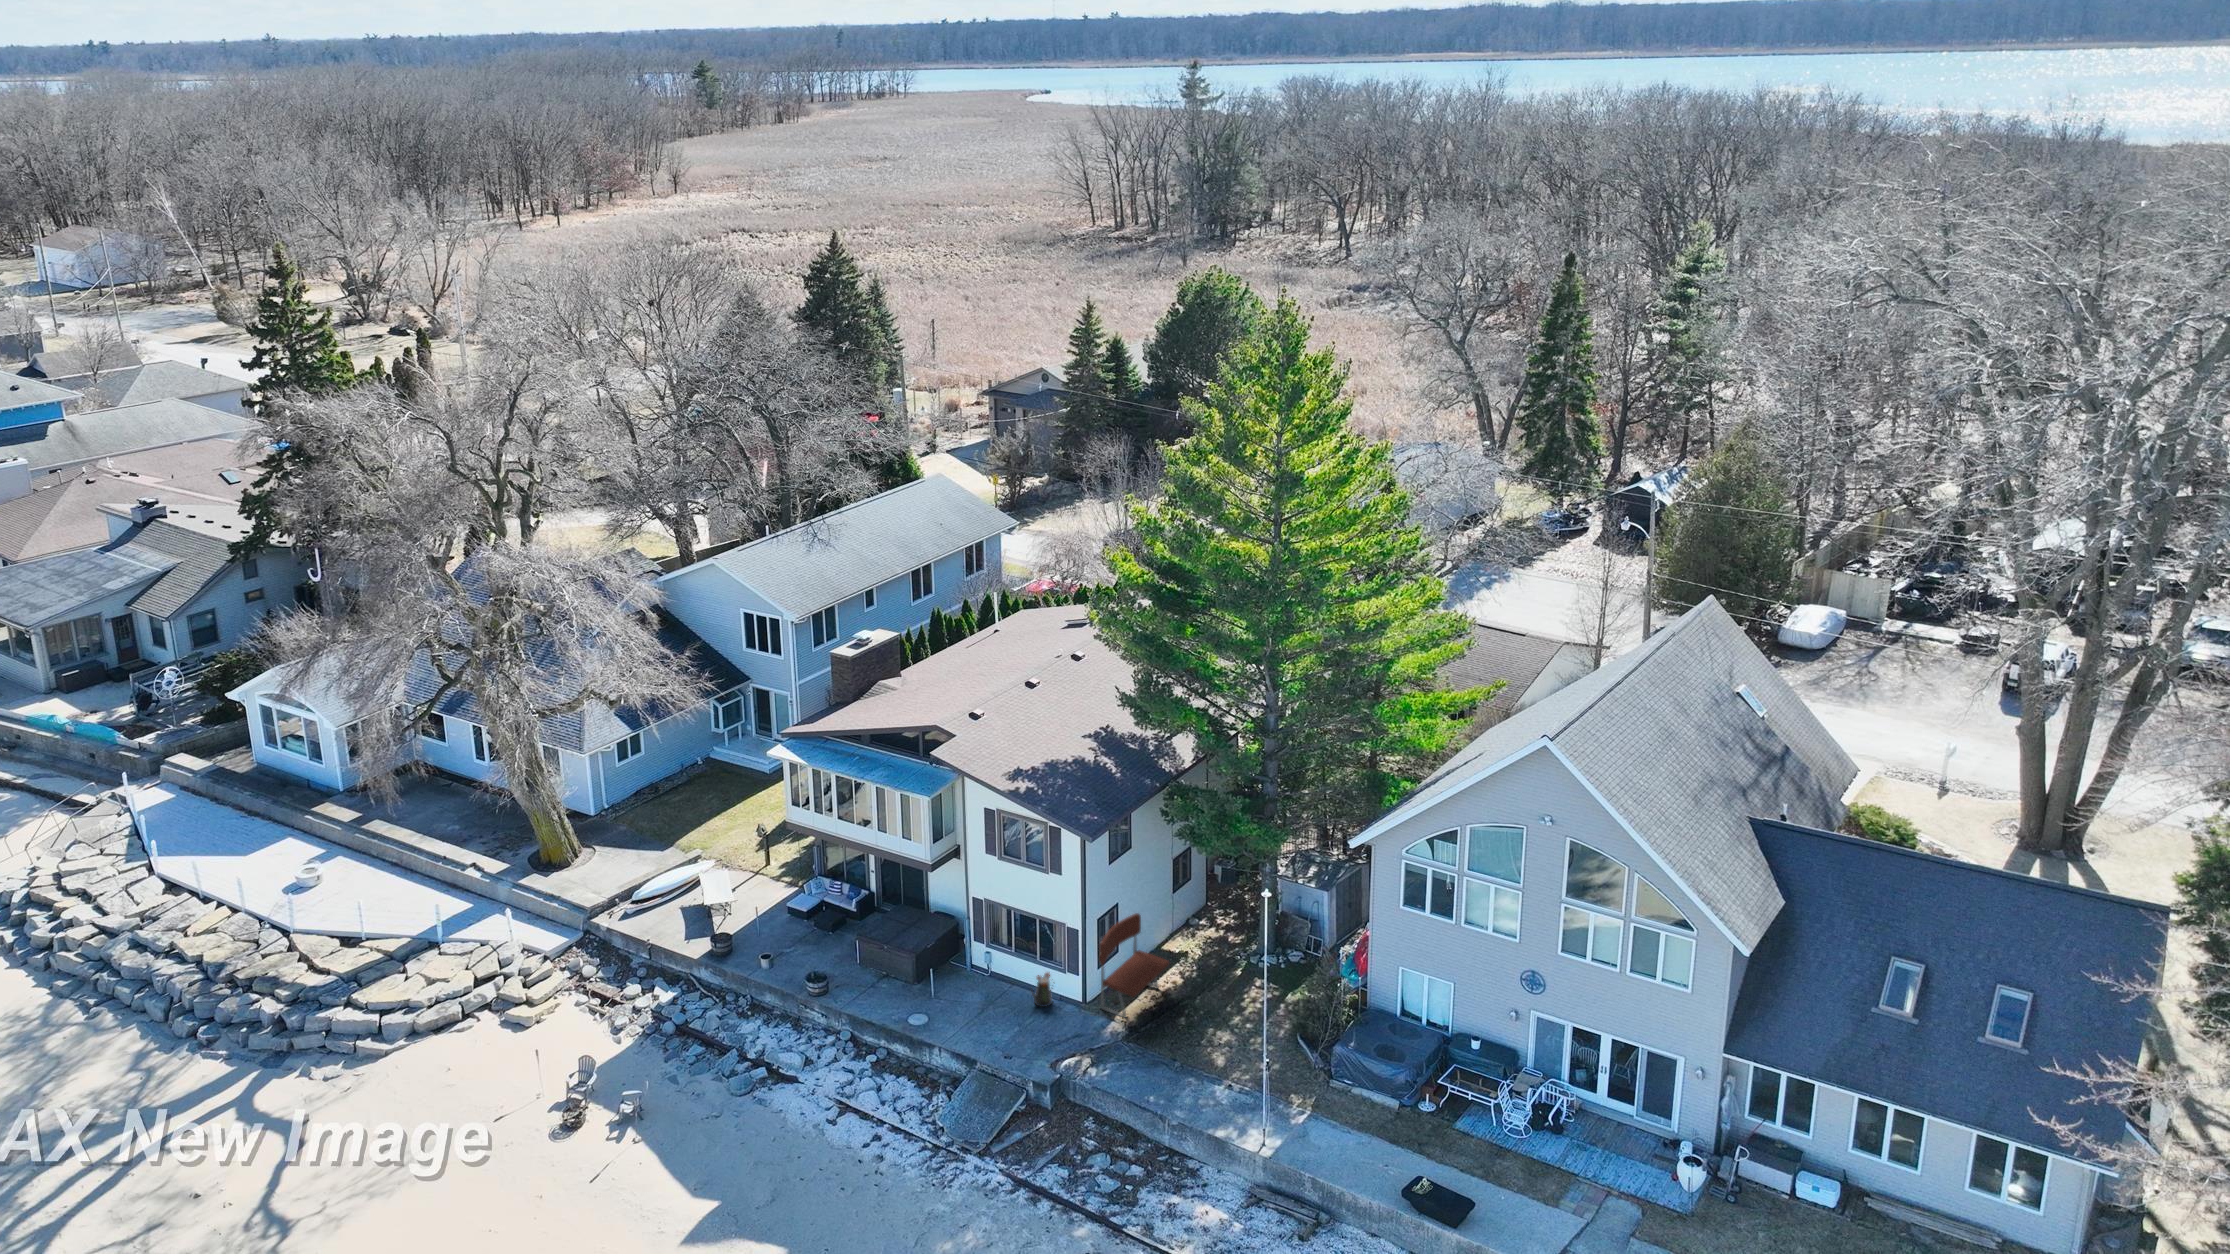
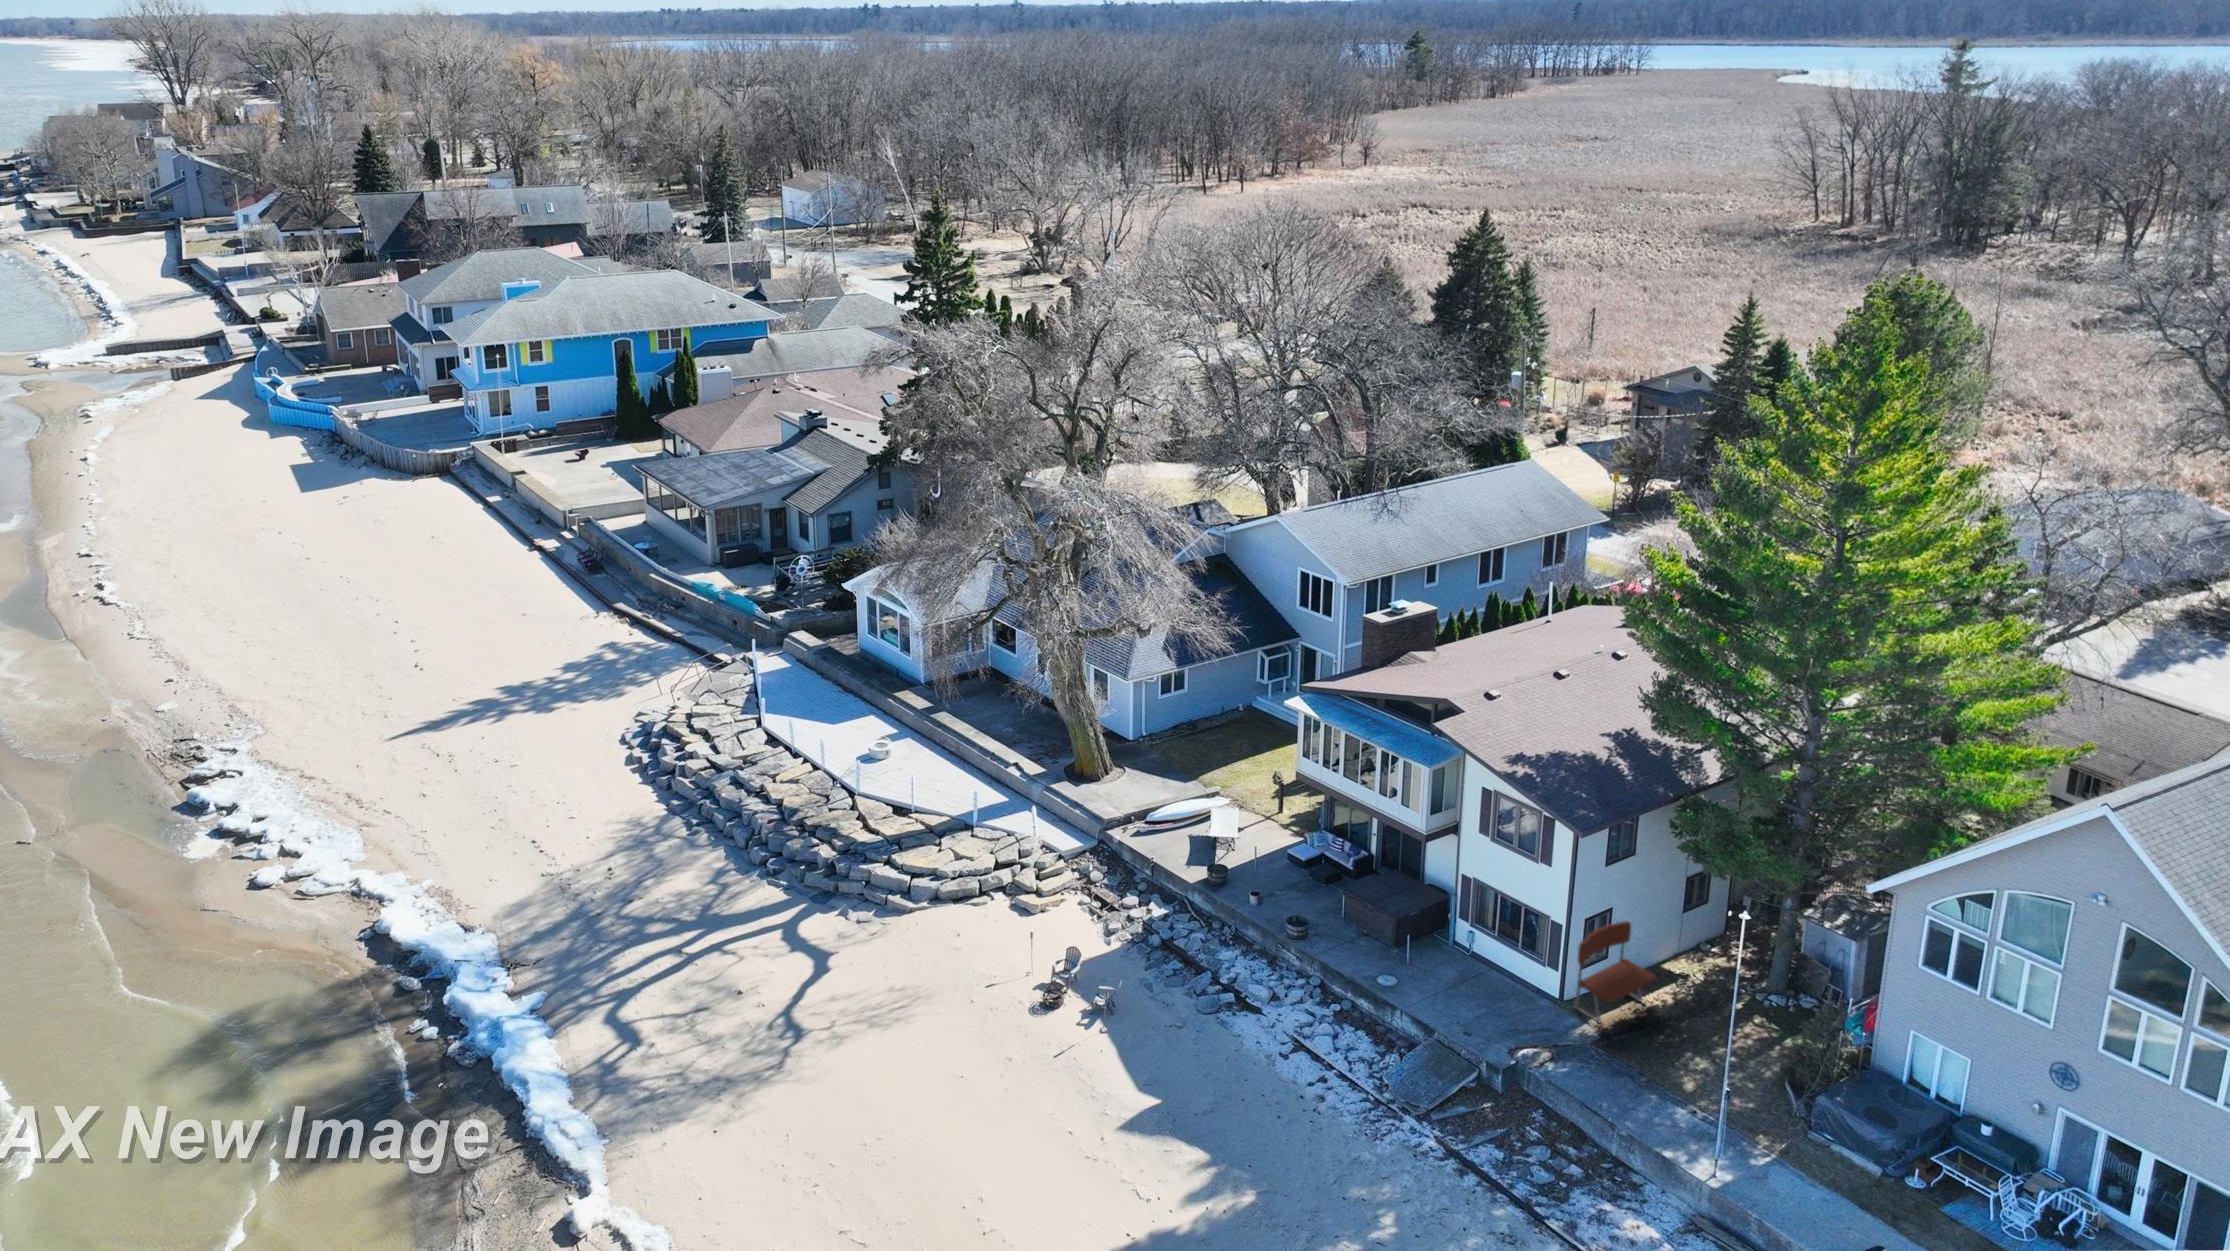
watering can: present [1032,973,1053,1007] -> none [1503,959,1530,994]

